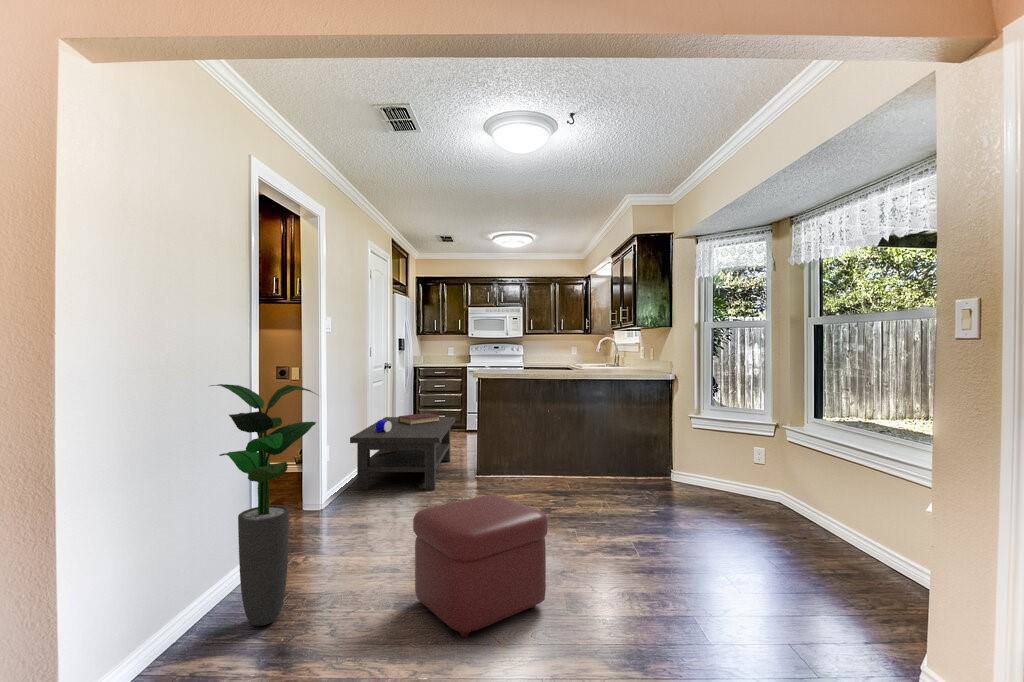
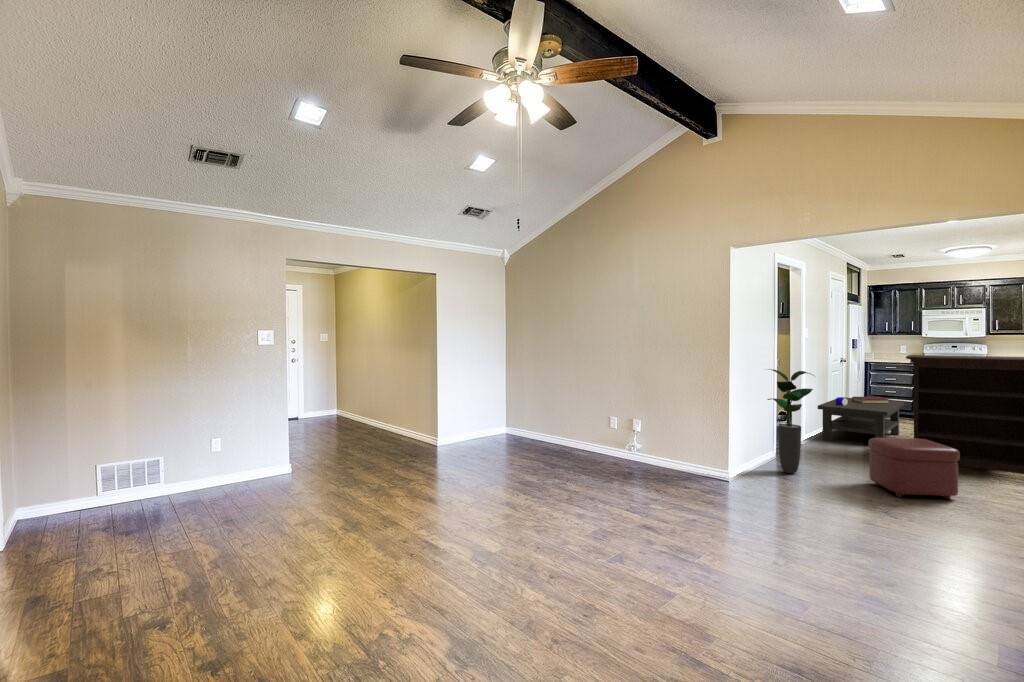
bookshelf: none [461,353,602,508] -> present [906,355,1024,474]

